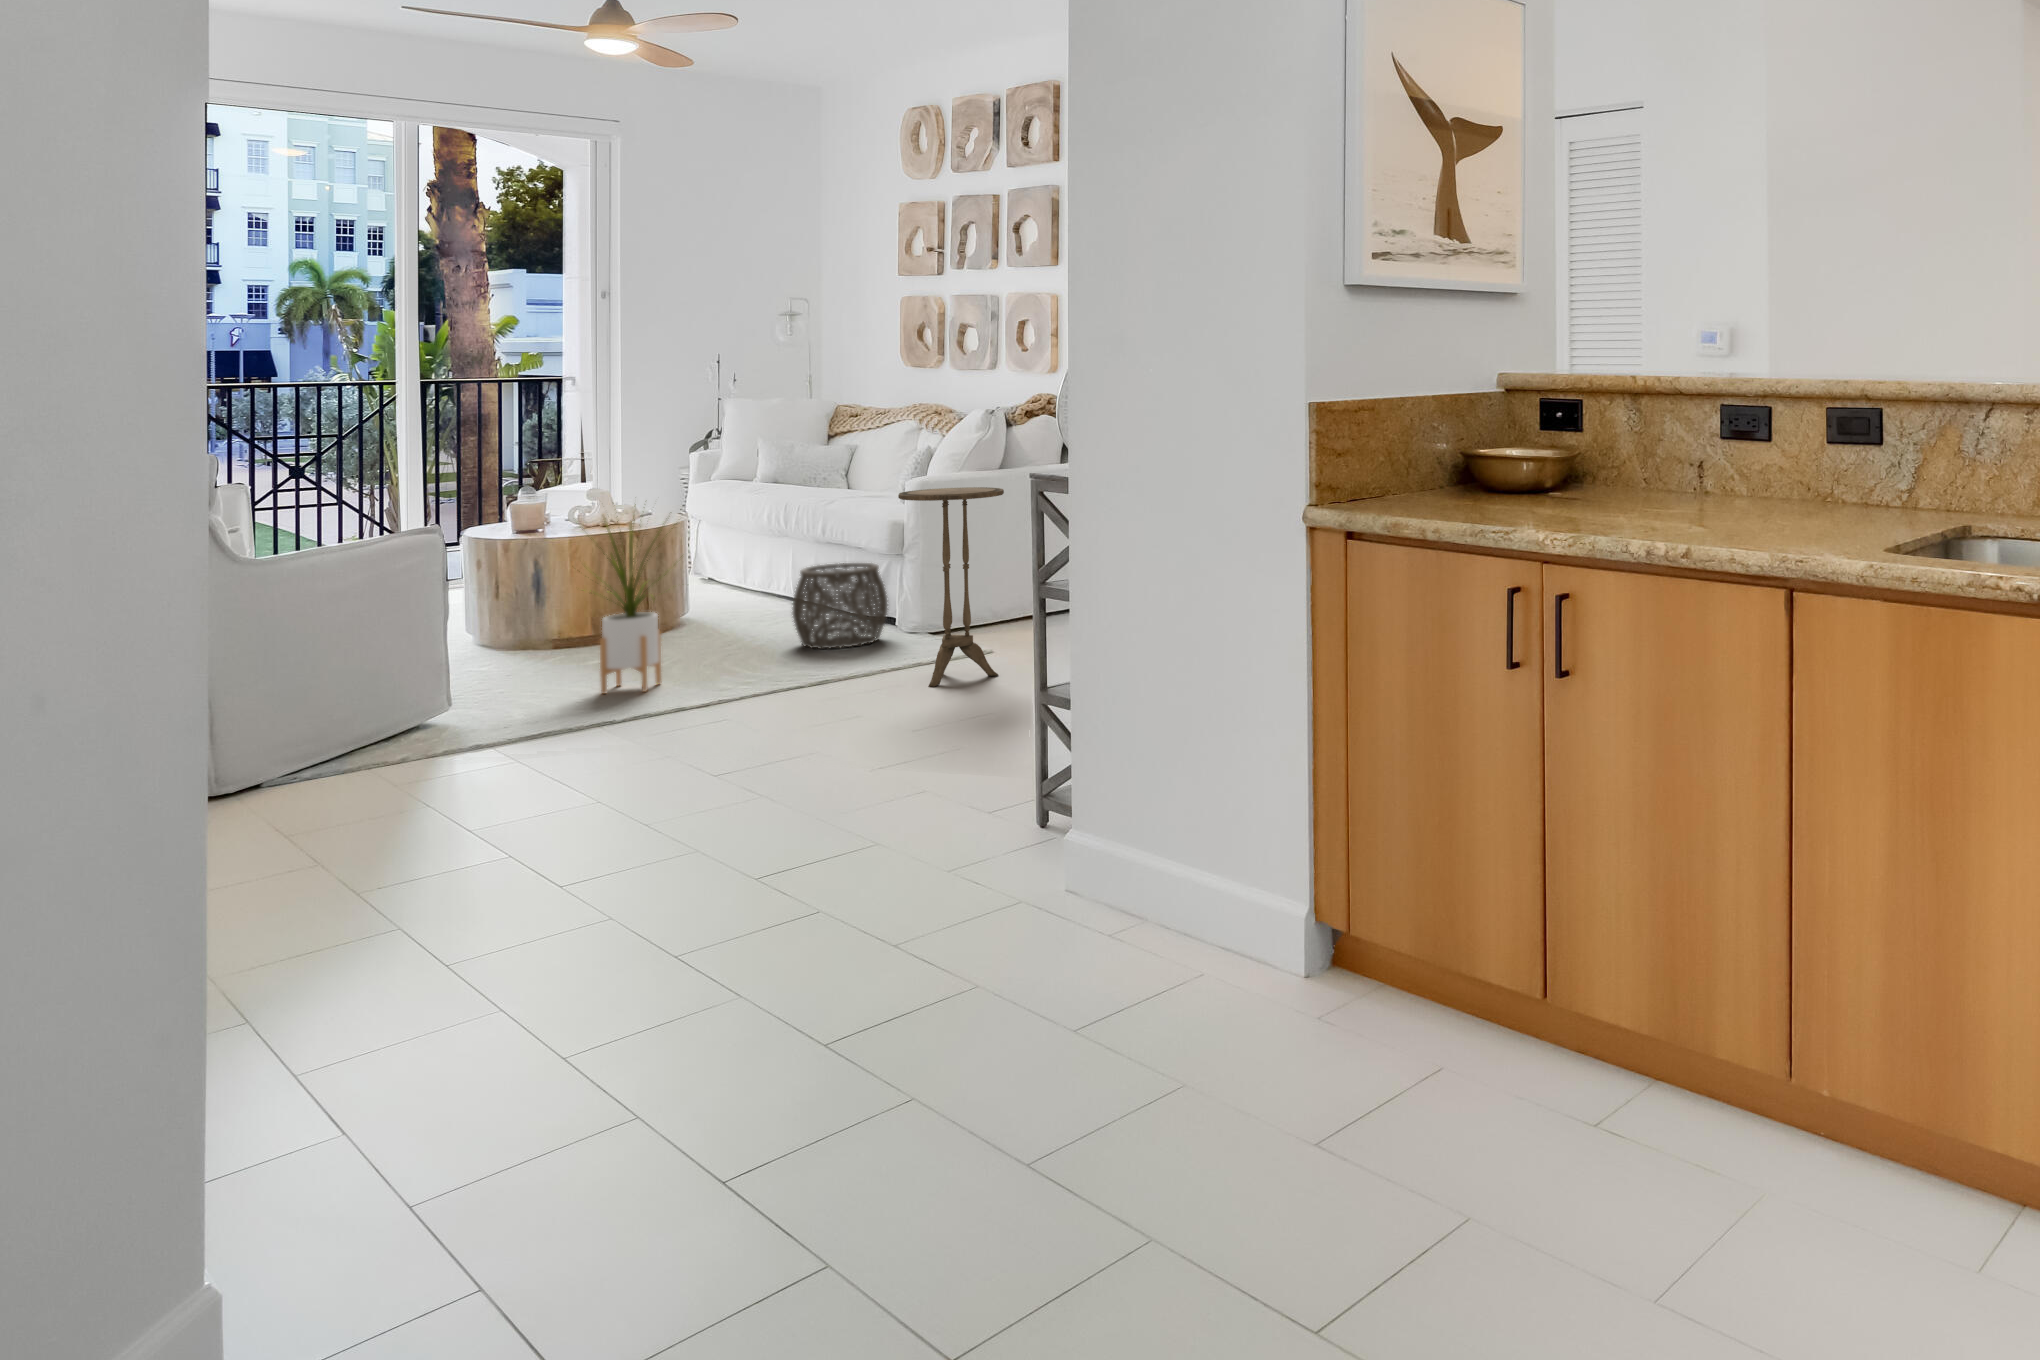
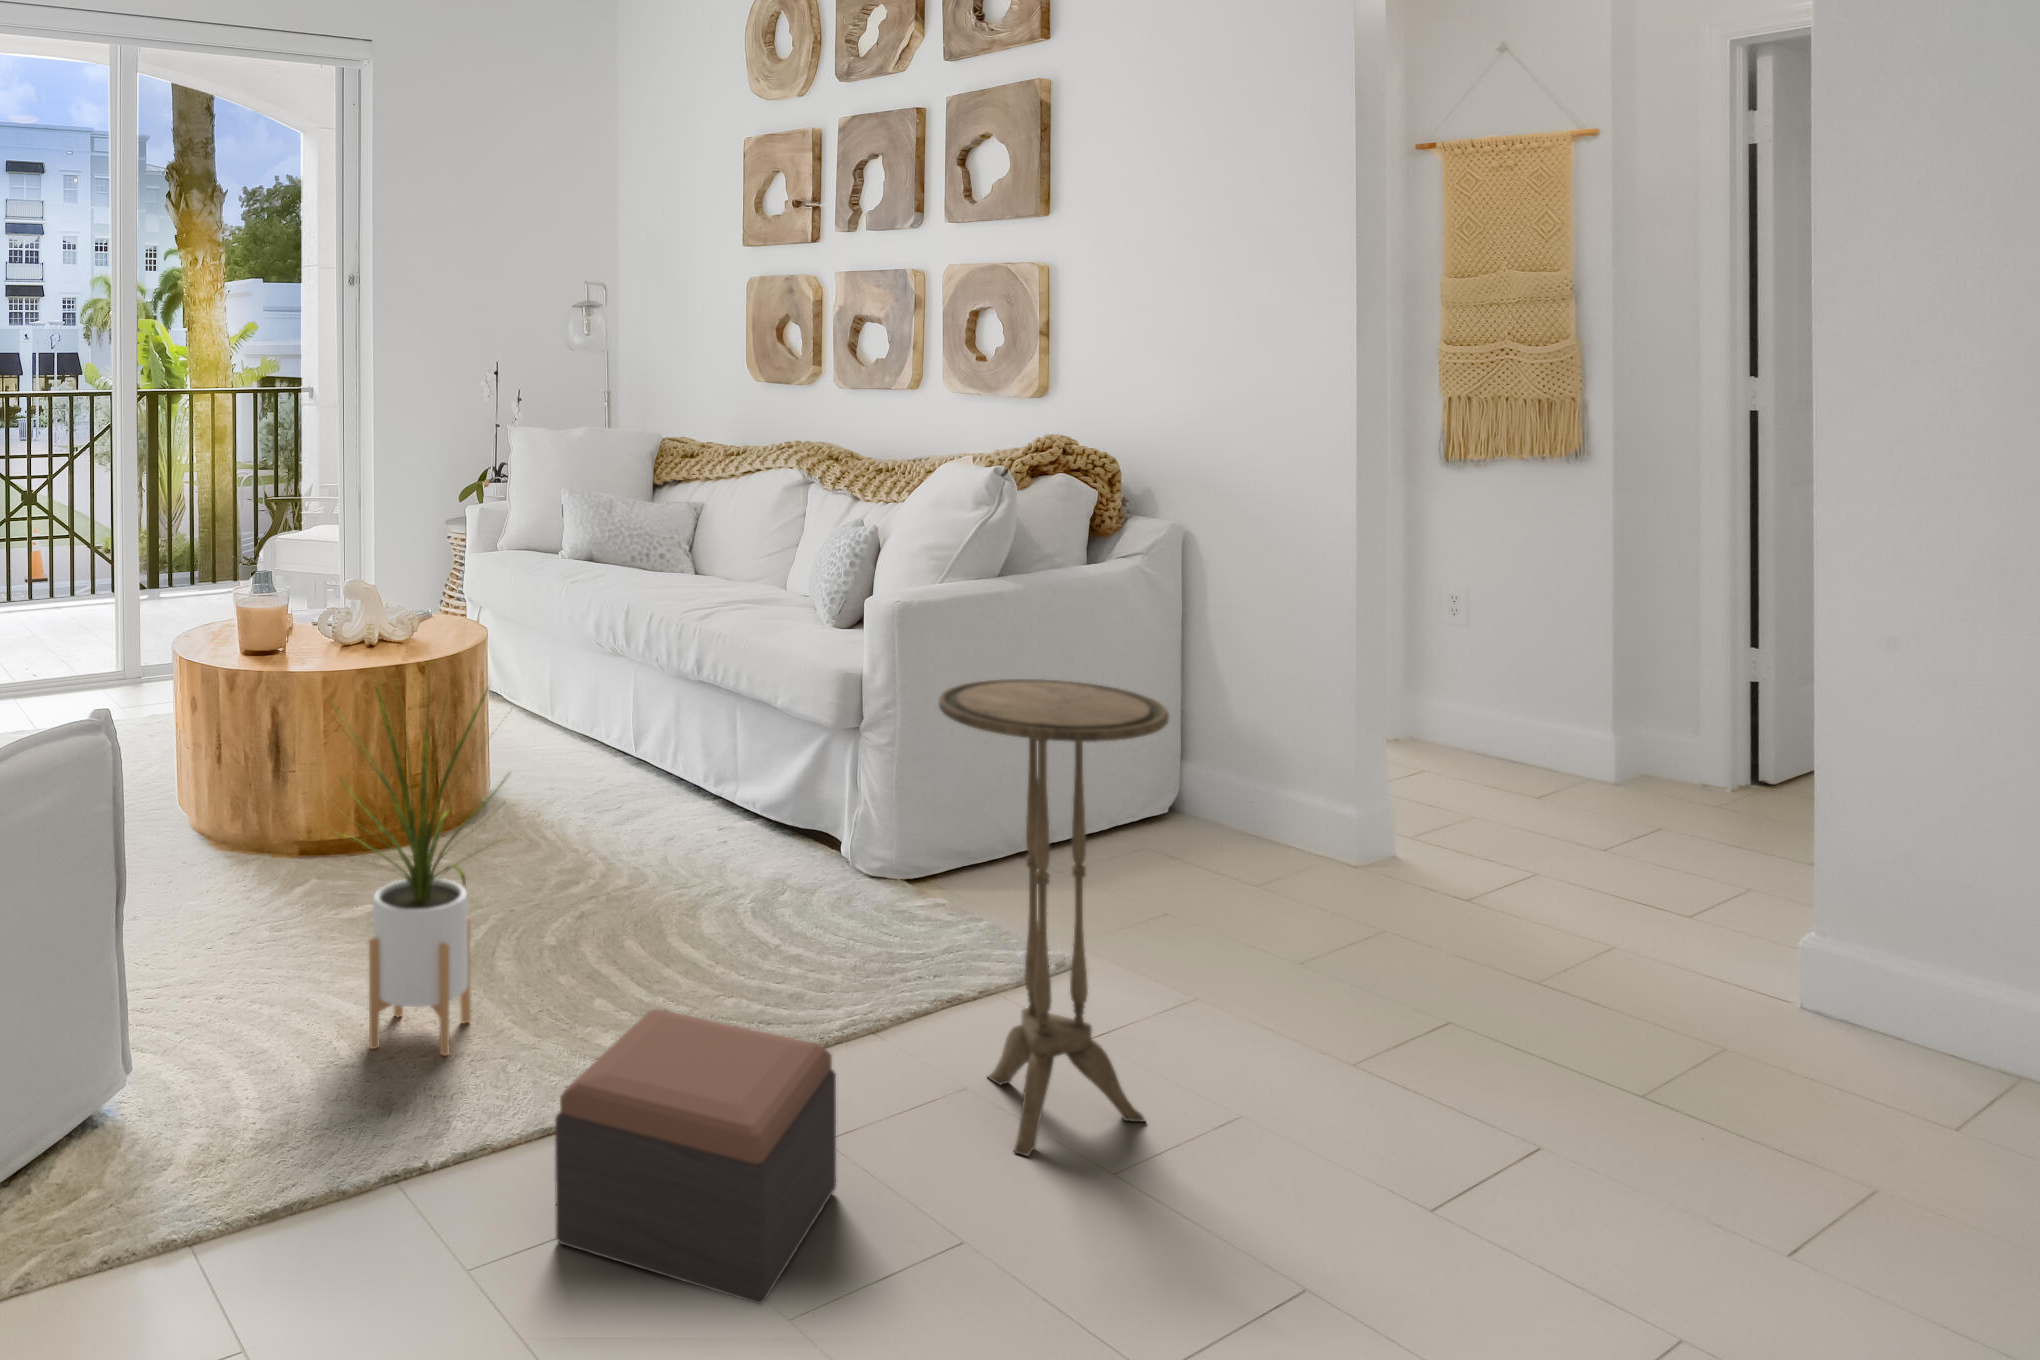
woven basket: present [792,563,888,649] -> none [666,748,829,926]
footstool: none [692,635,835,721] -> present [555,1009,836,1304]

